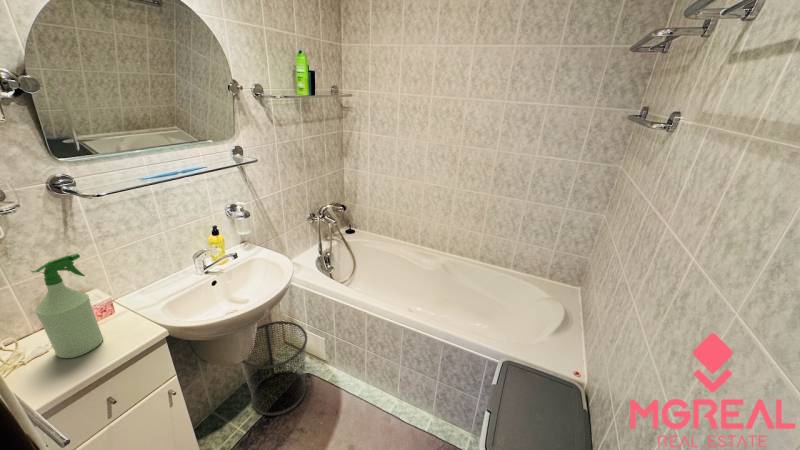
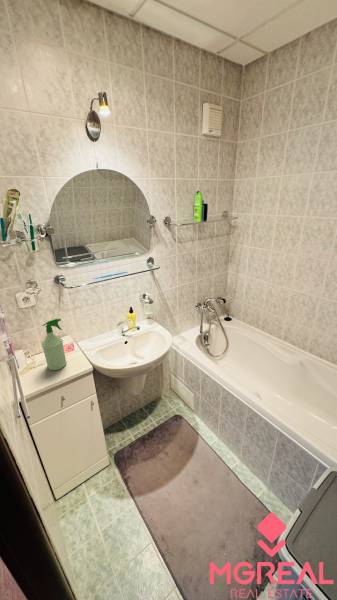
waste bin: present [241,321,307,415] -> none [136,374,180,437]

